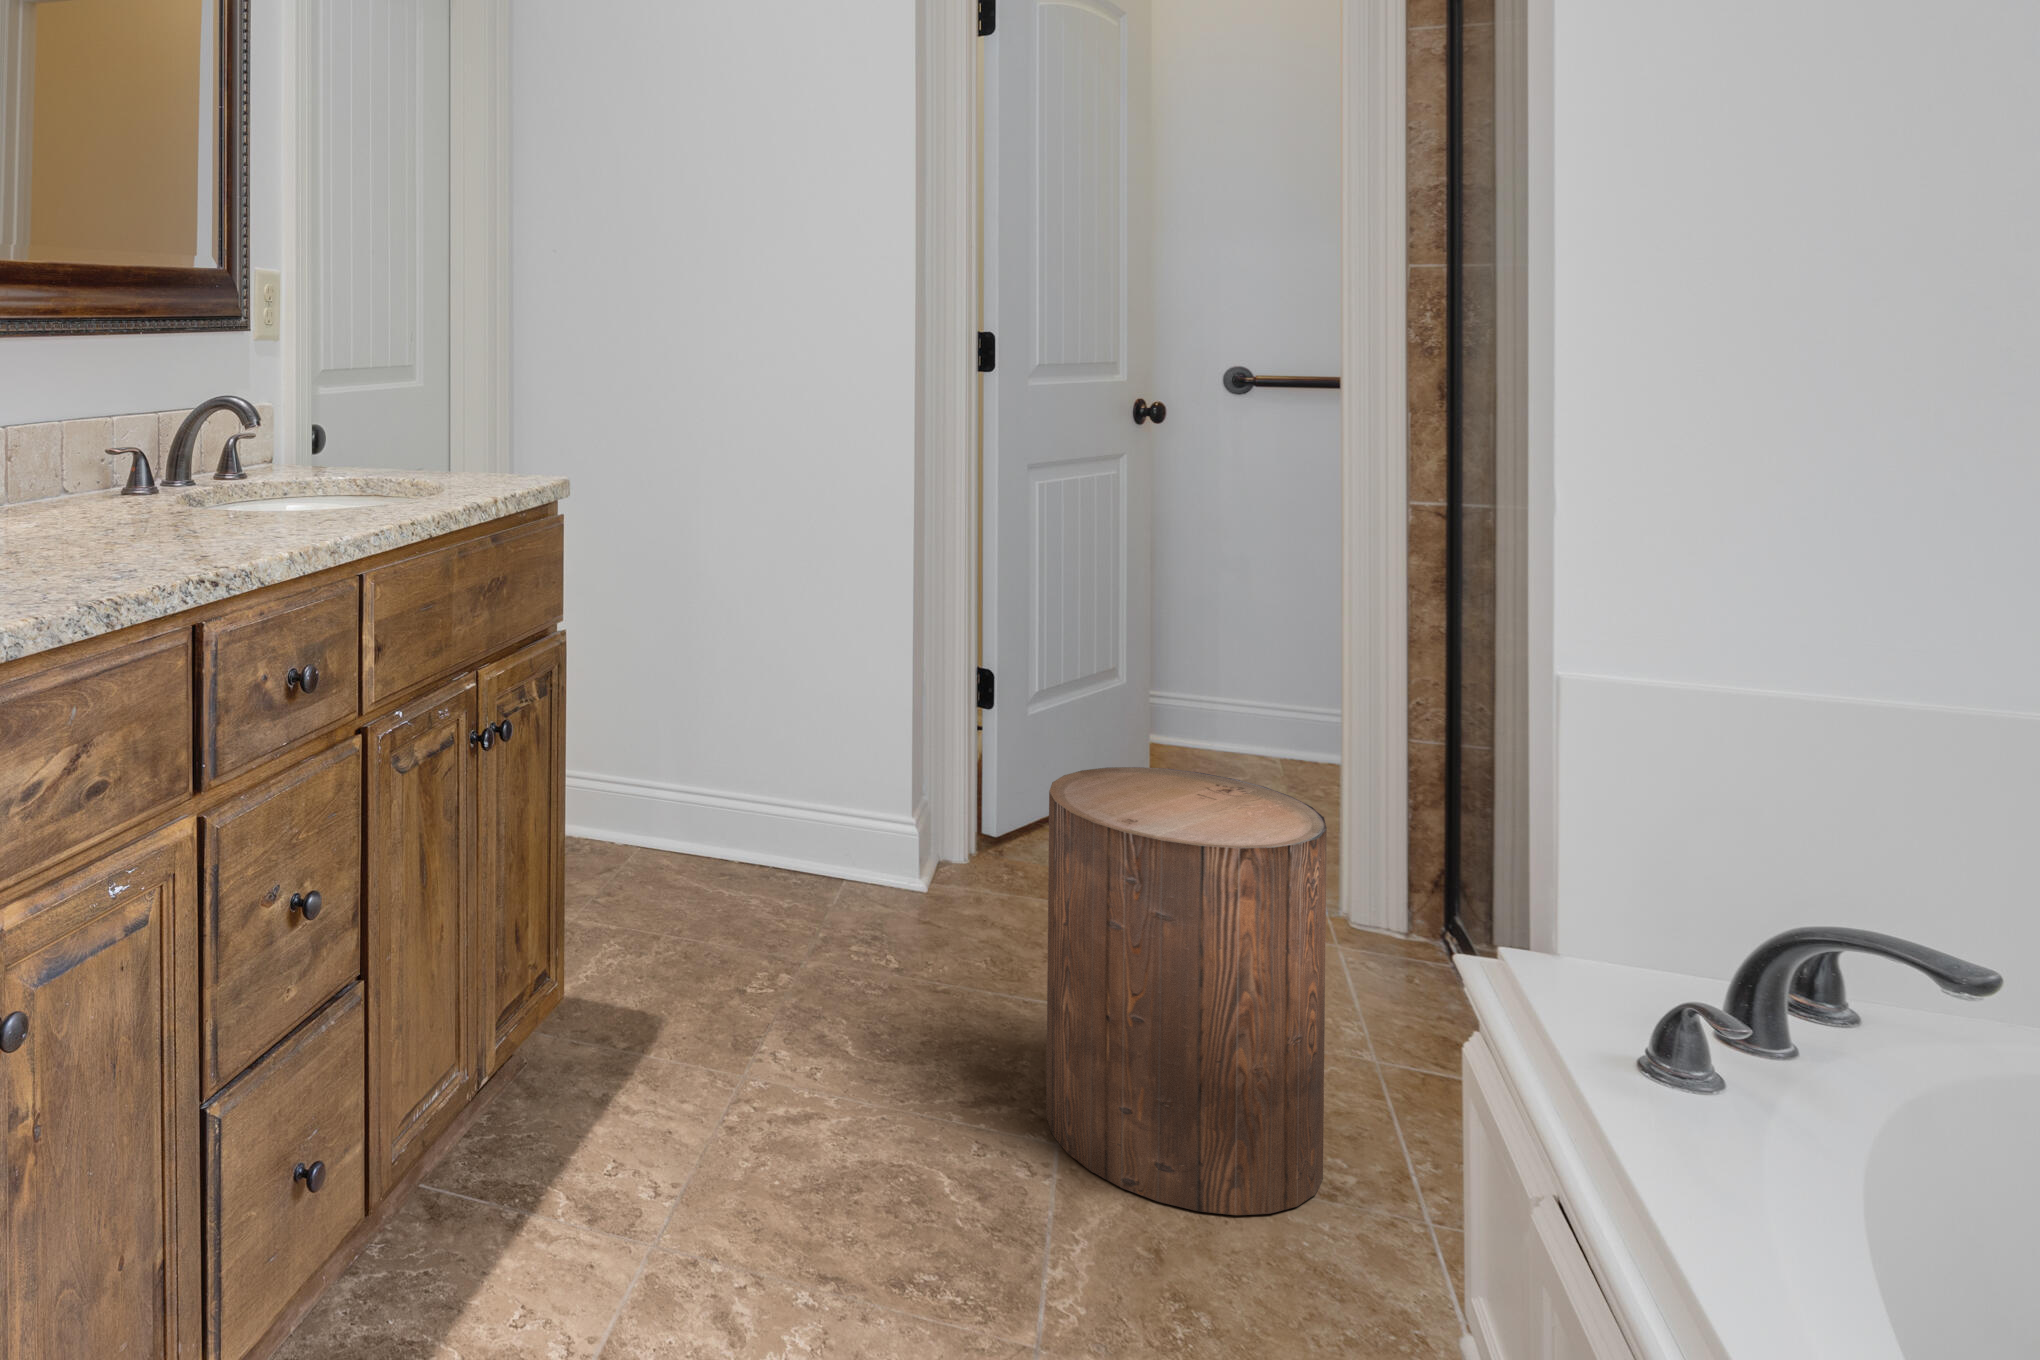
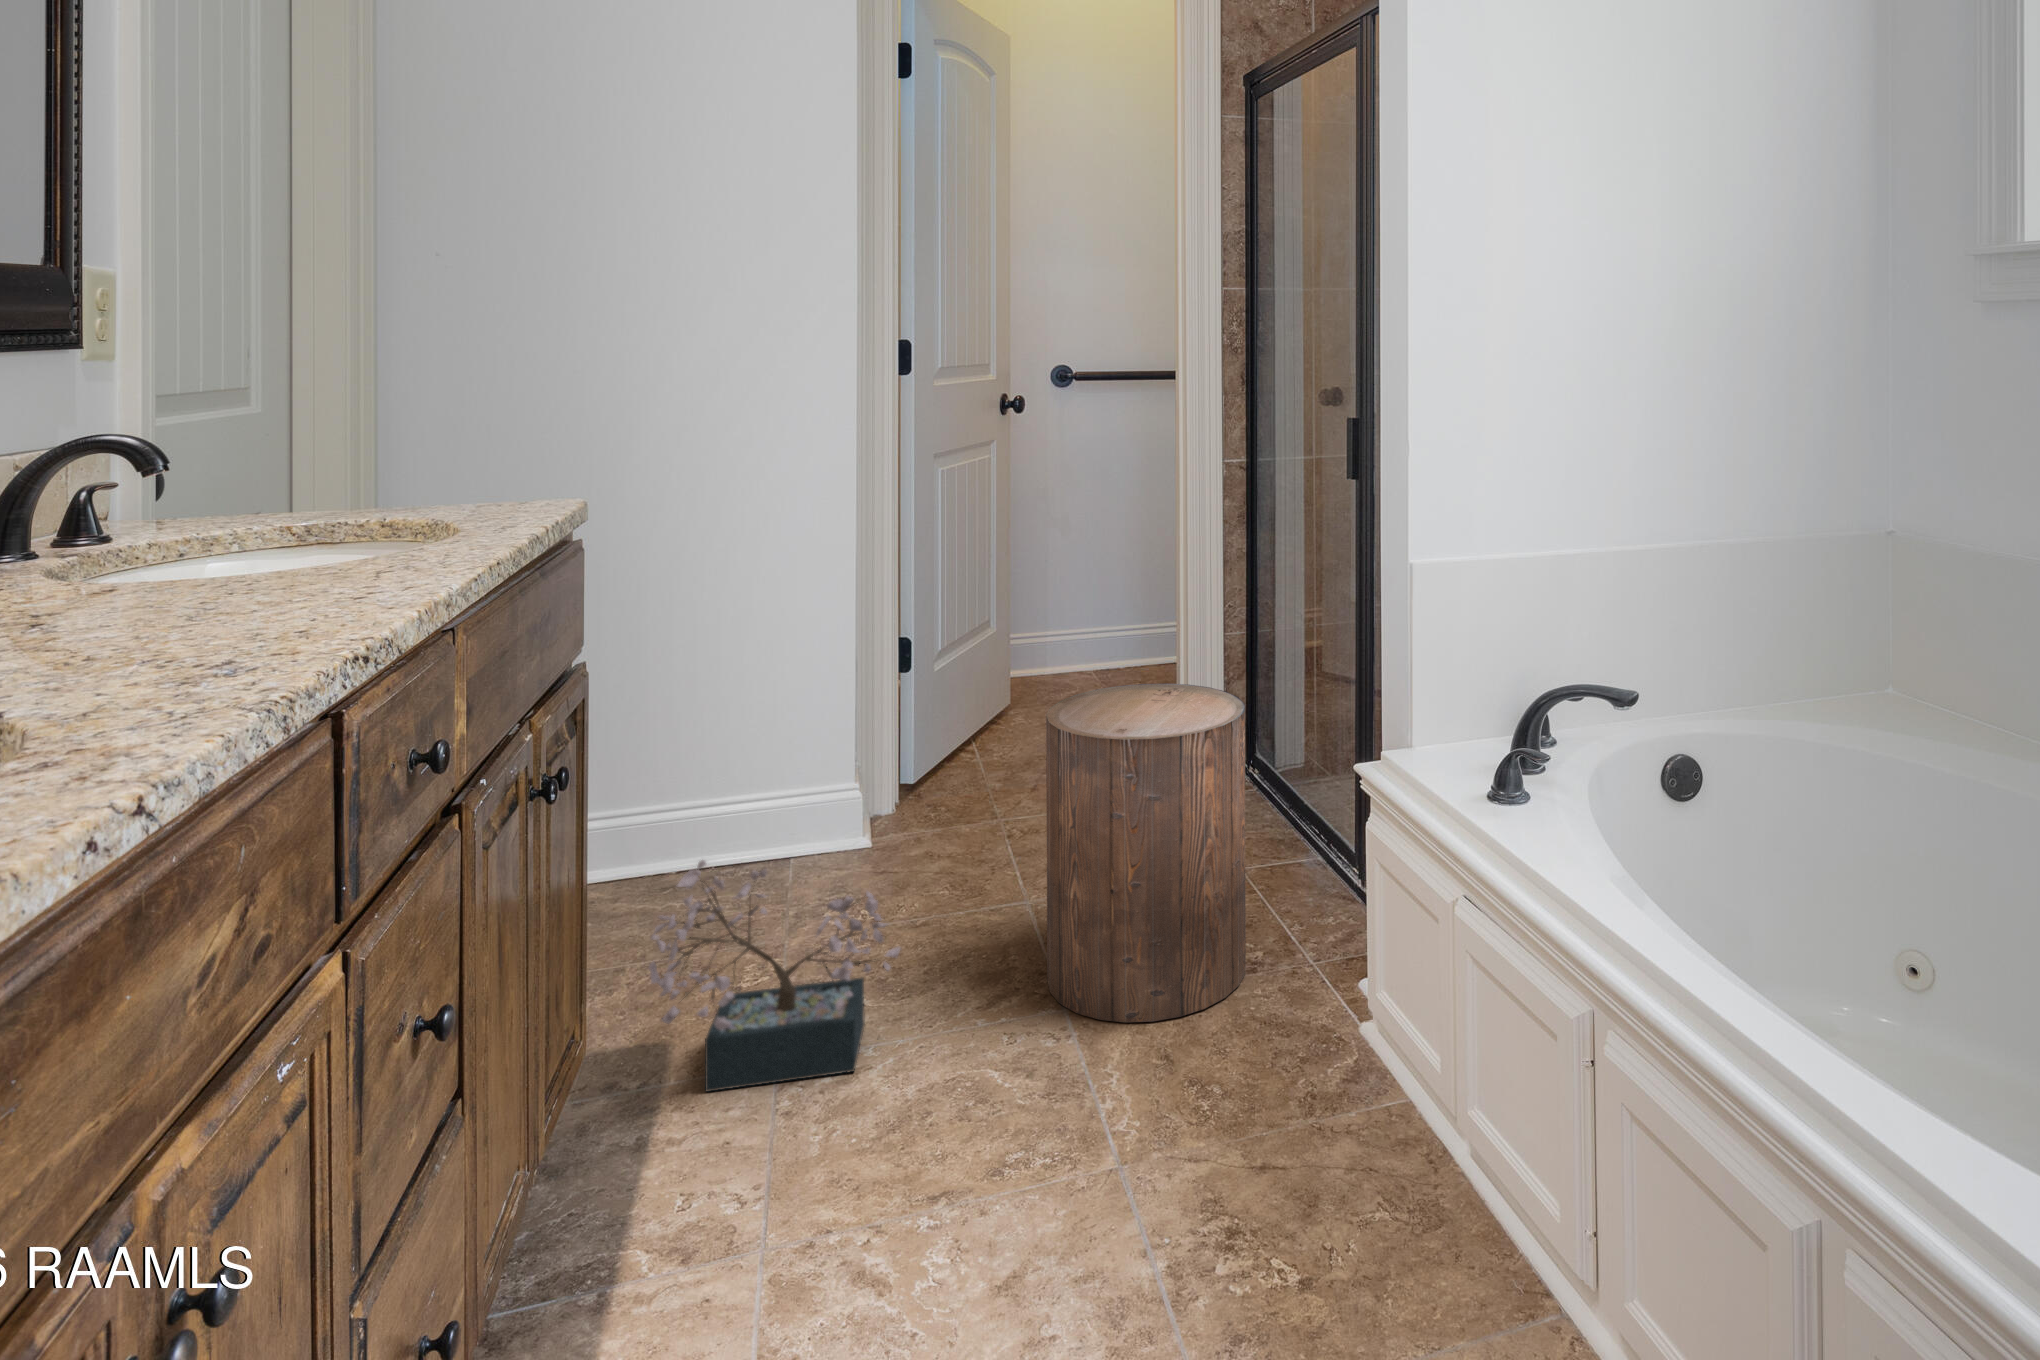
decorative plant: none [626,848,866,1114] -> present [649,860,900,1092]

